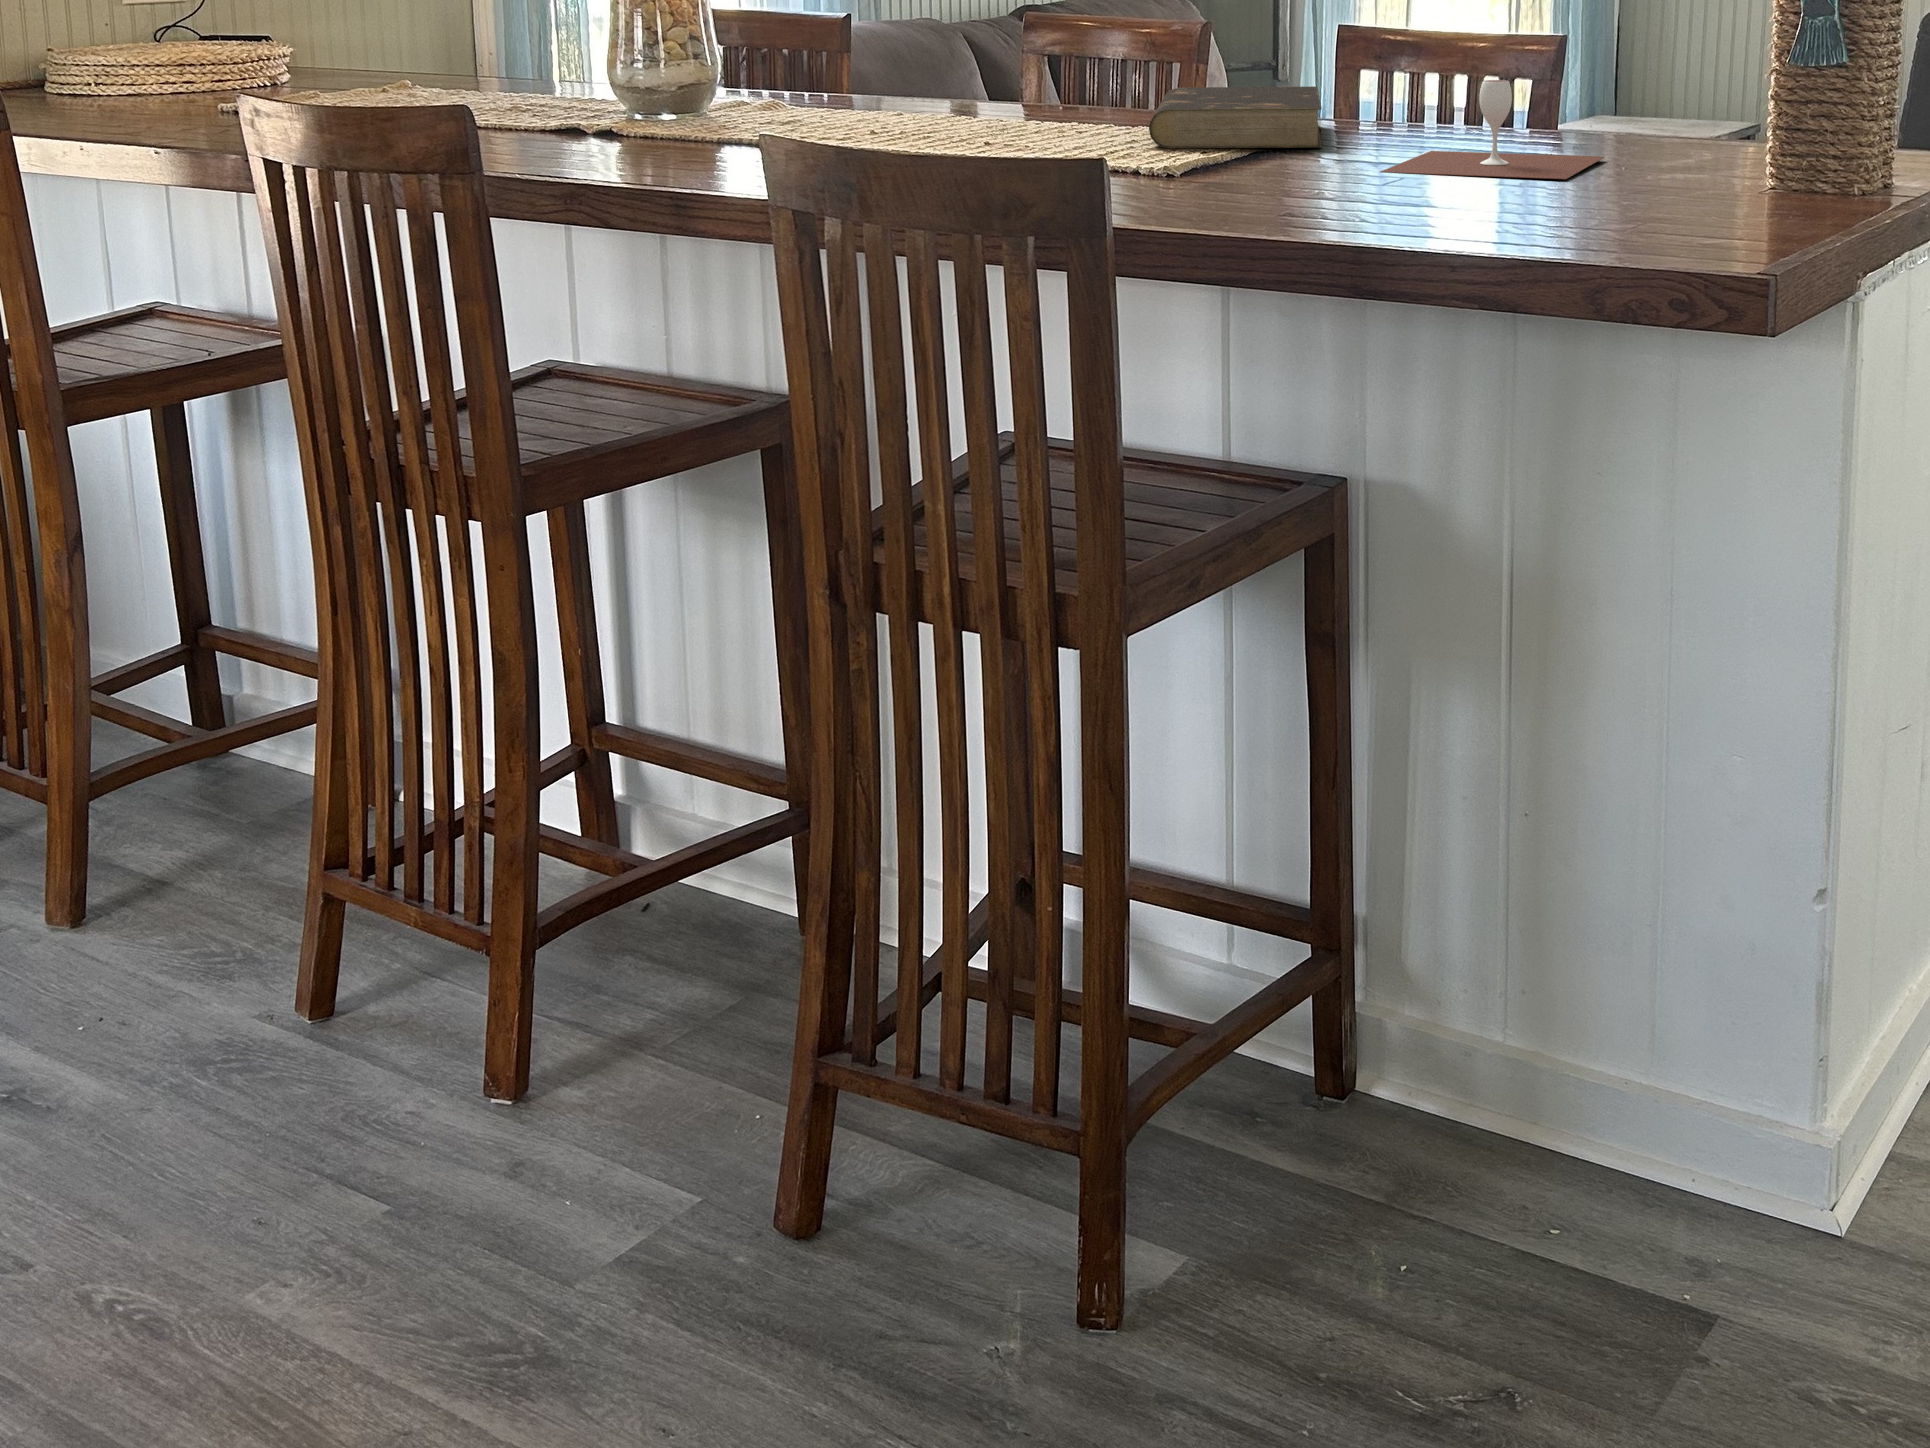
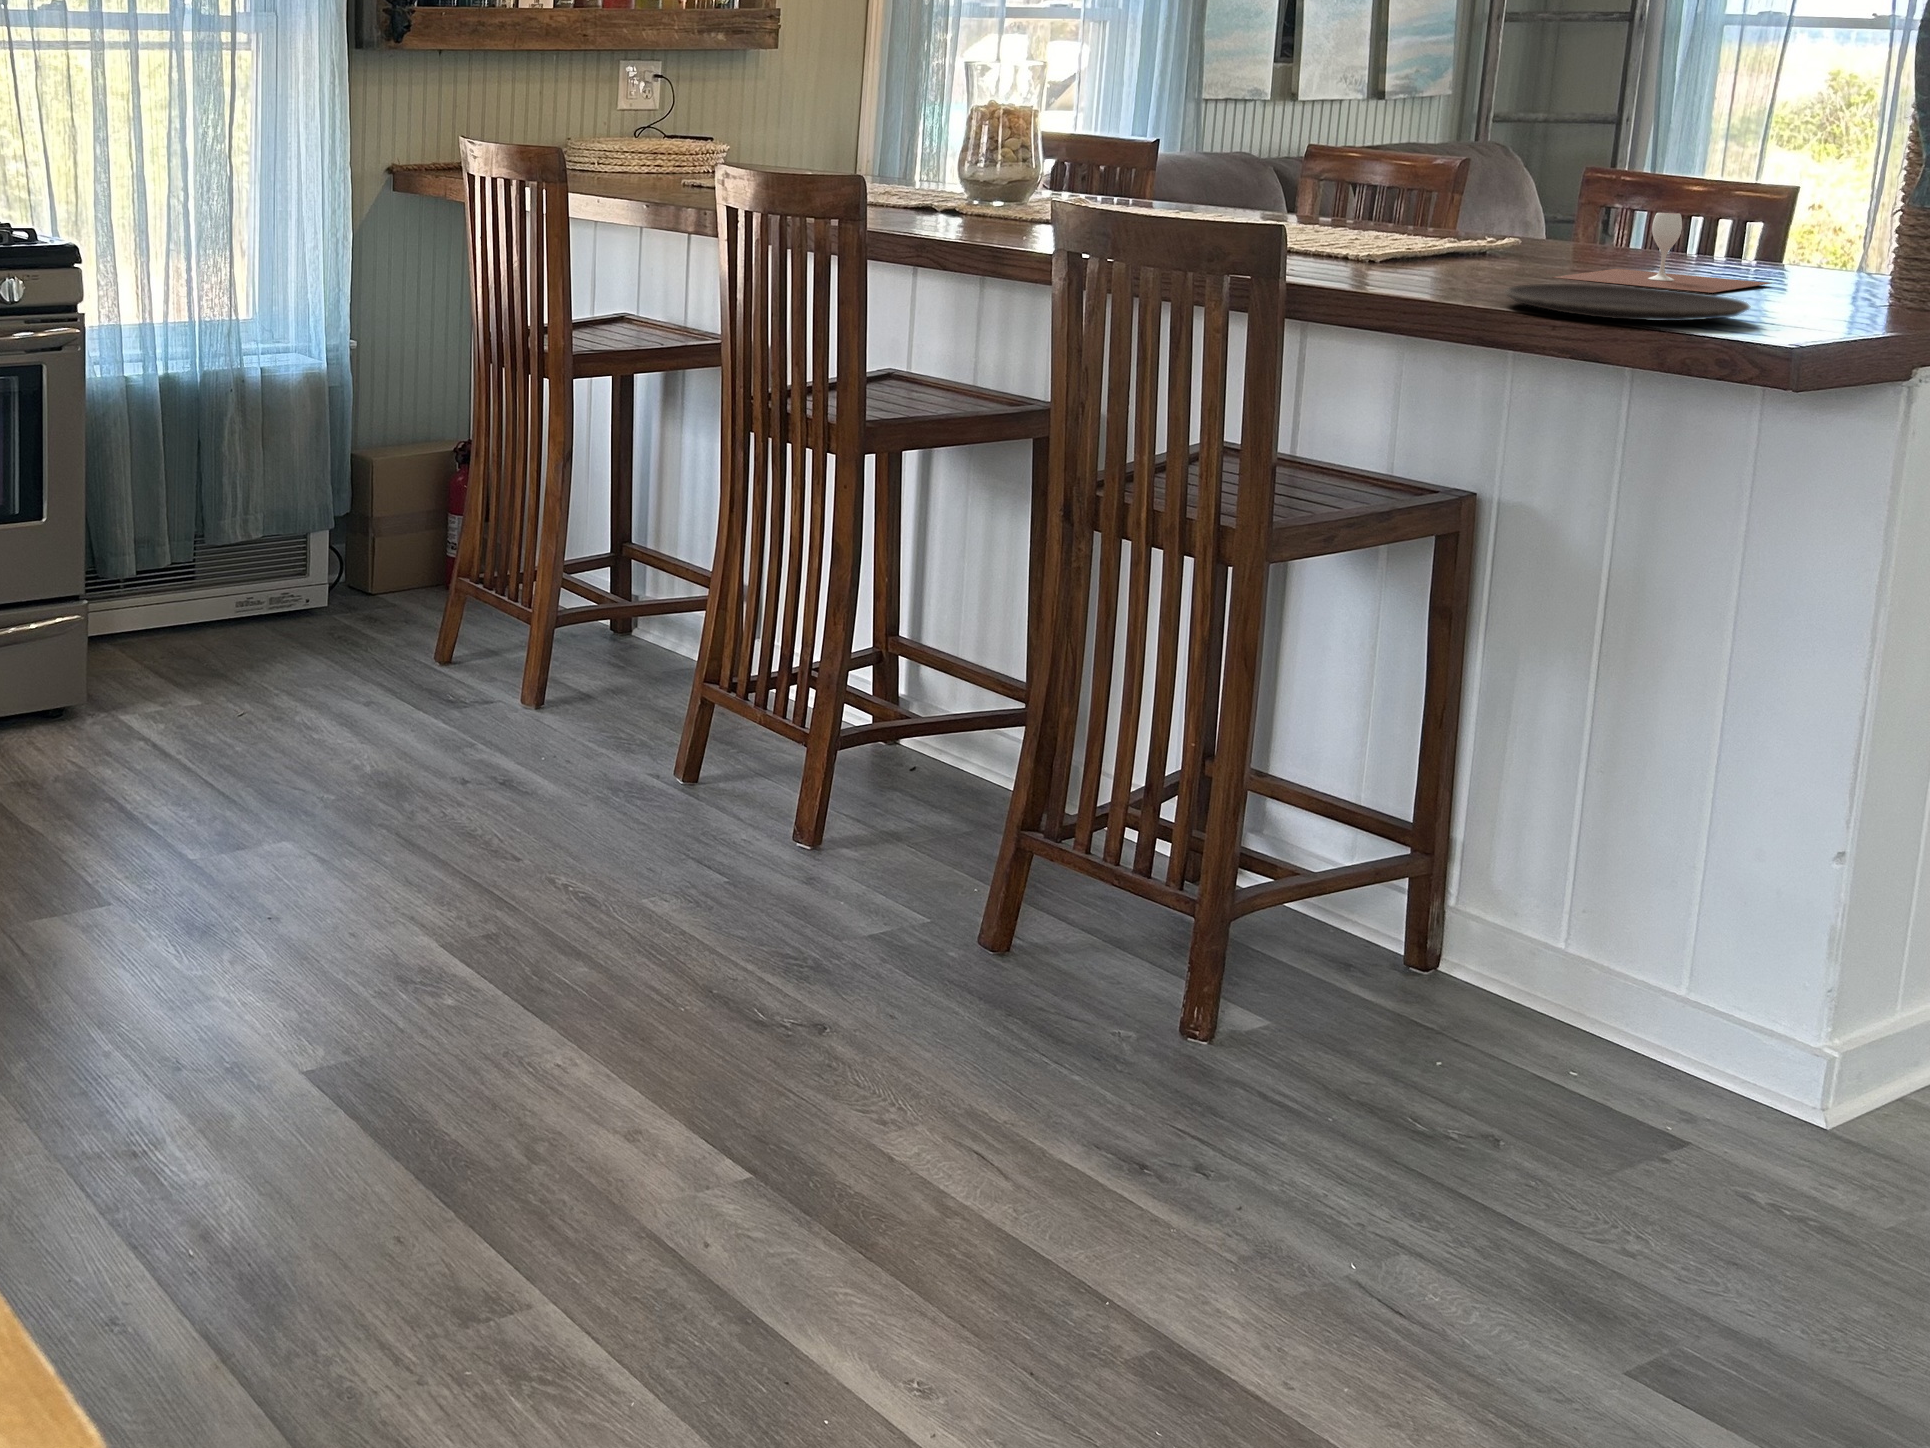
book: present [1149,86,1322,149] -> none [1371,209,1538,260]
plate: none [1373,187,1666,238] -> present [1505,284,1750,321]

